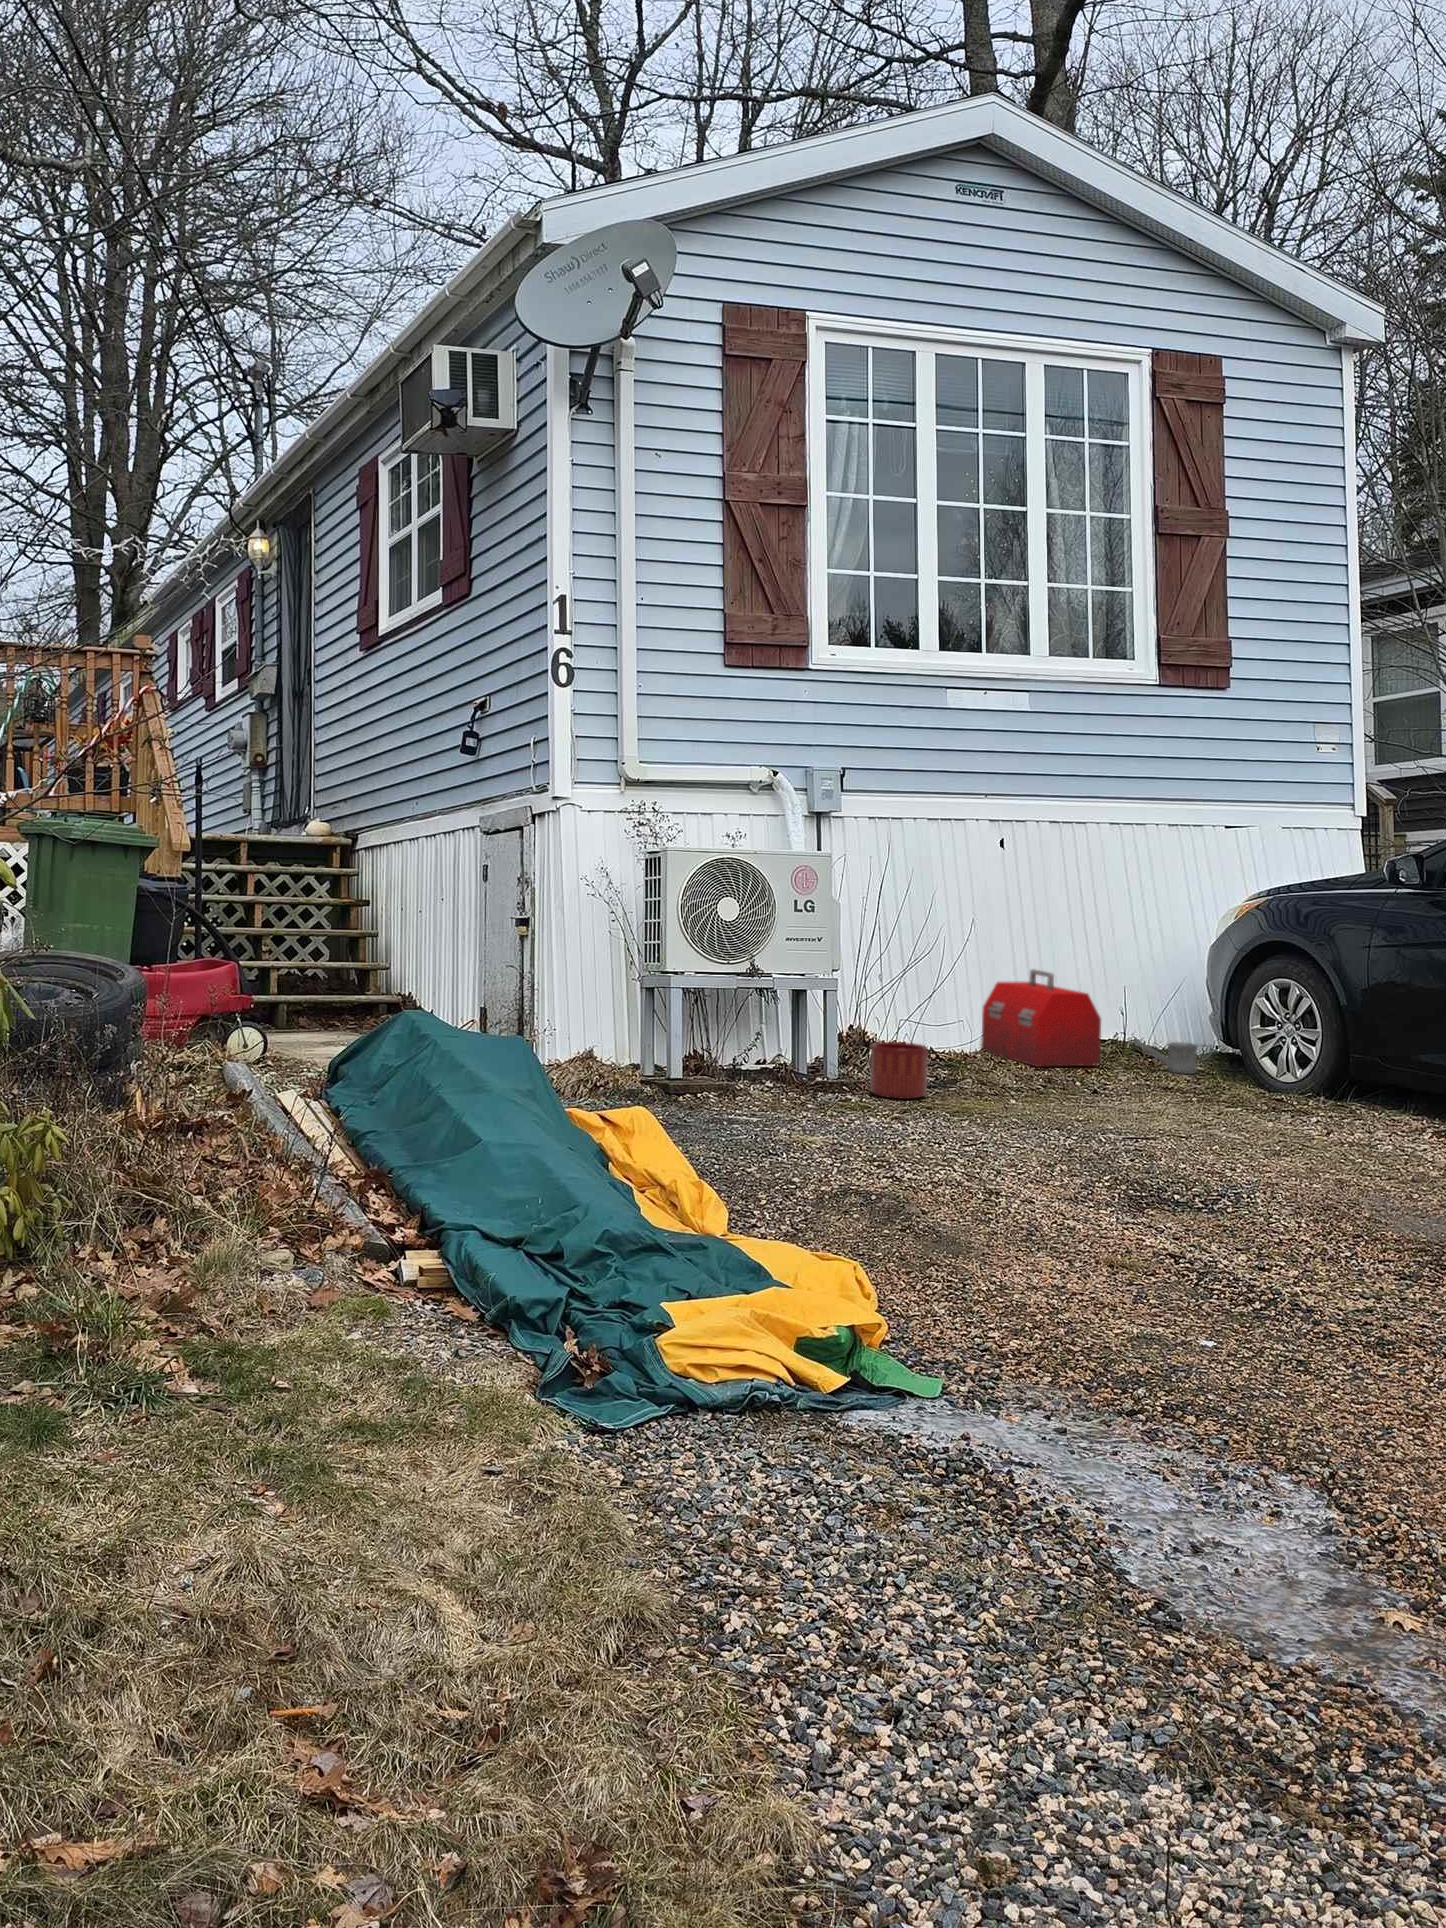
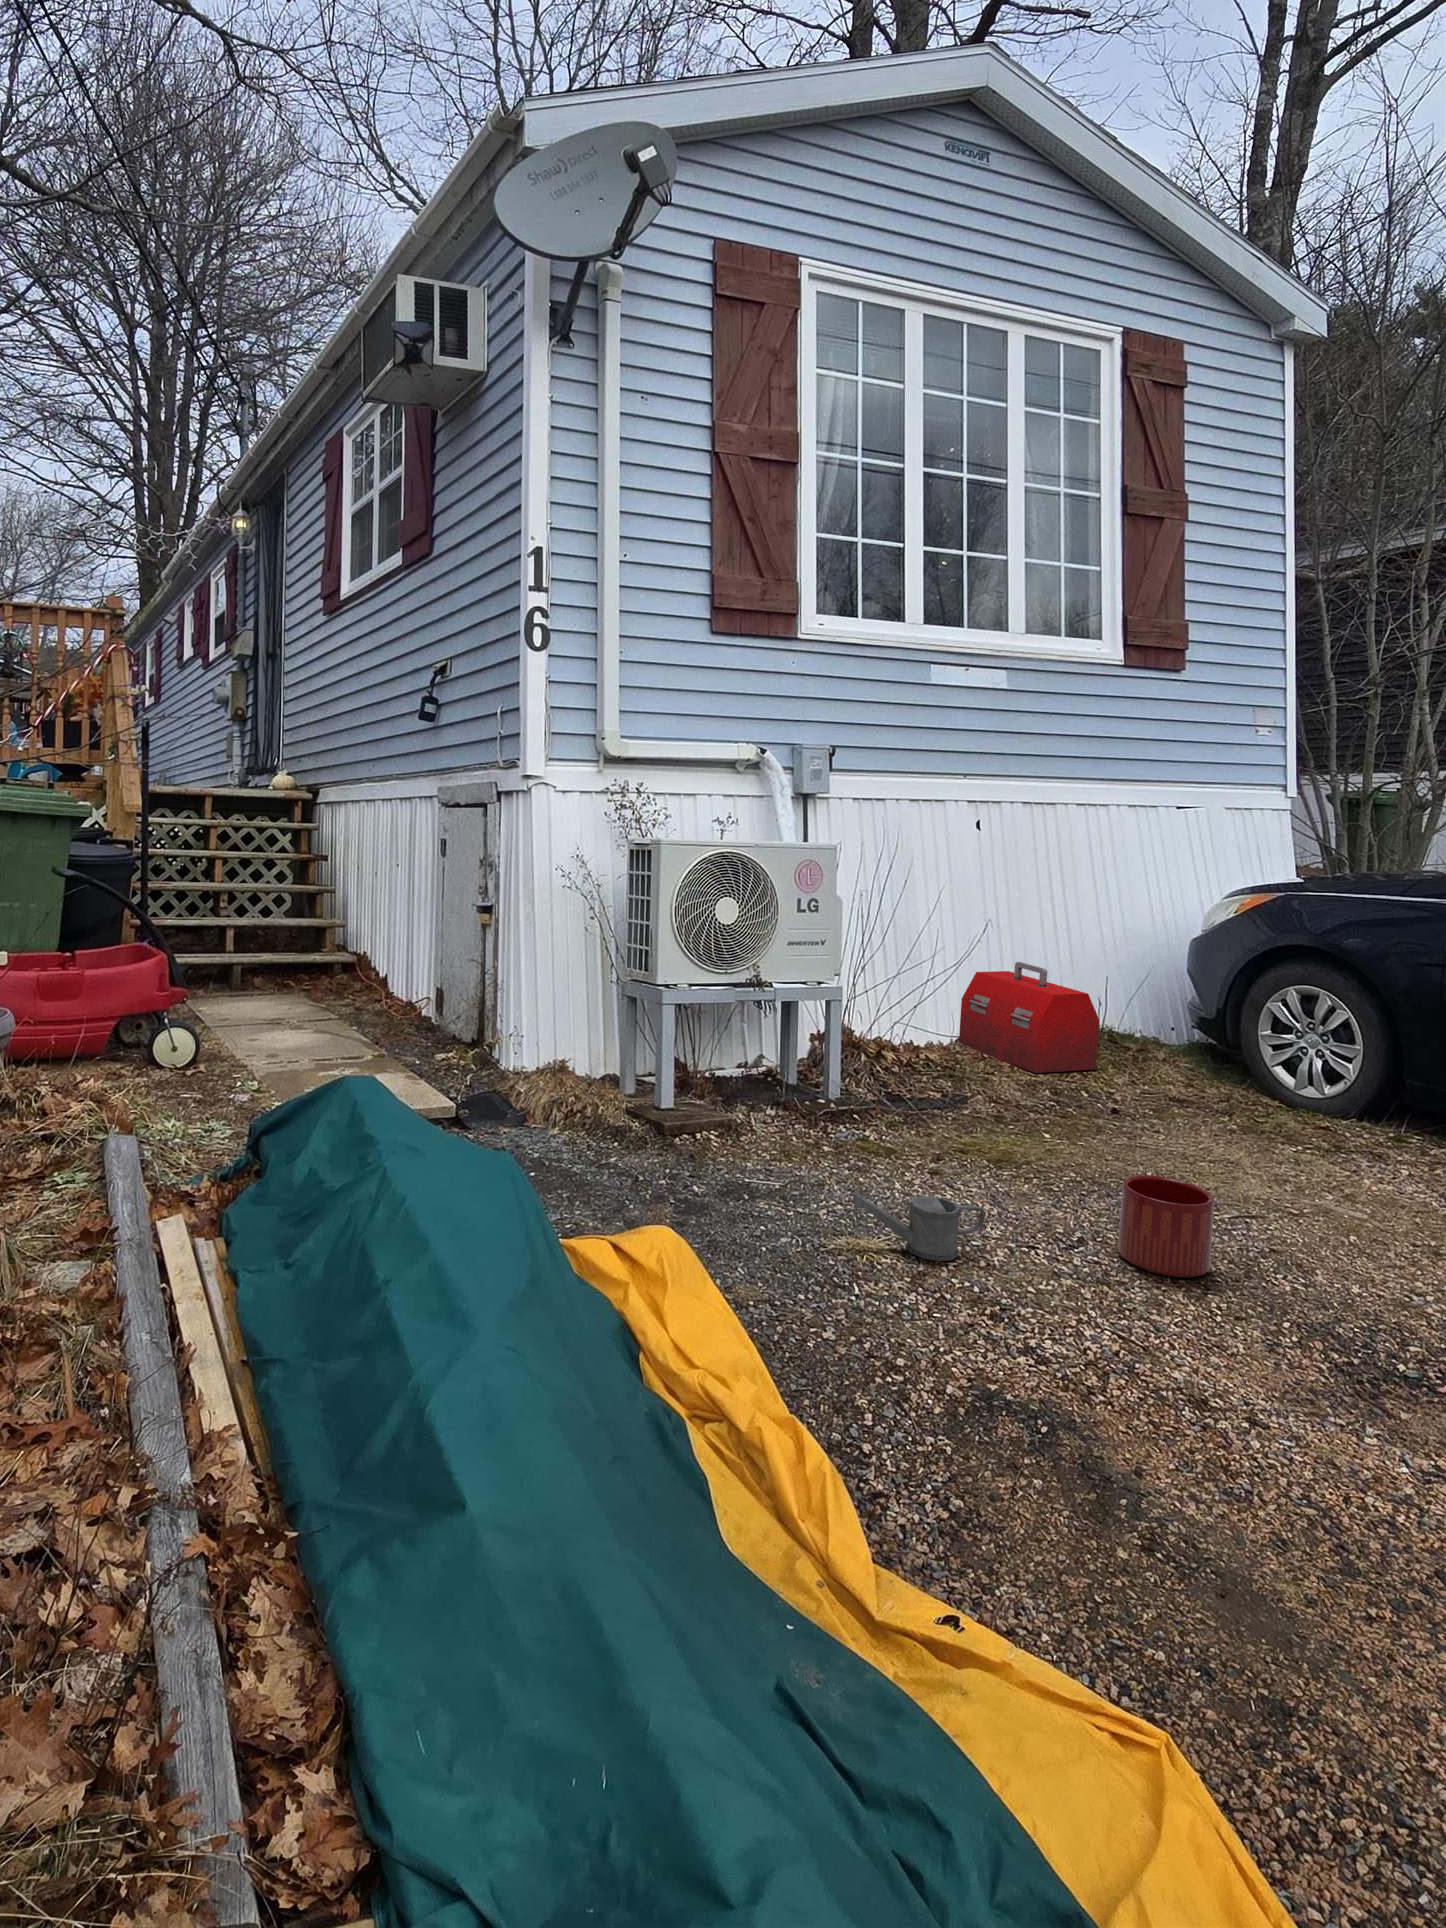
watering can: present [1134,1038,1212,1074] -> present [853,1191,985,1261]
planter: present [870,1042,928,1099] -> present [1118,1175,1214,1278]

